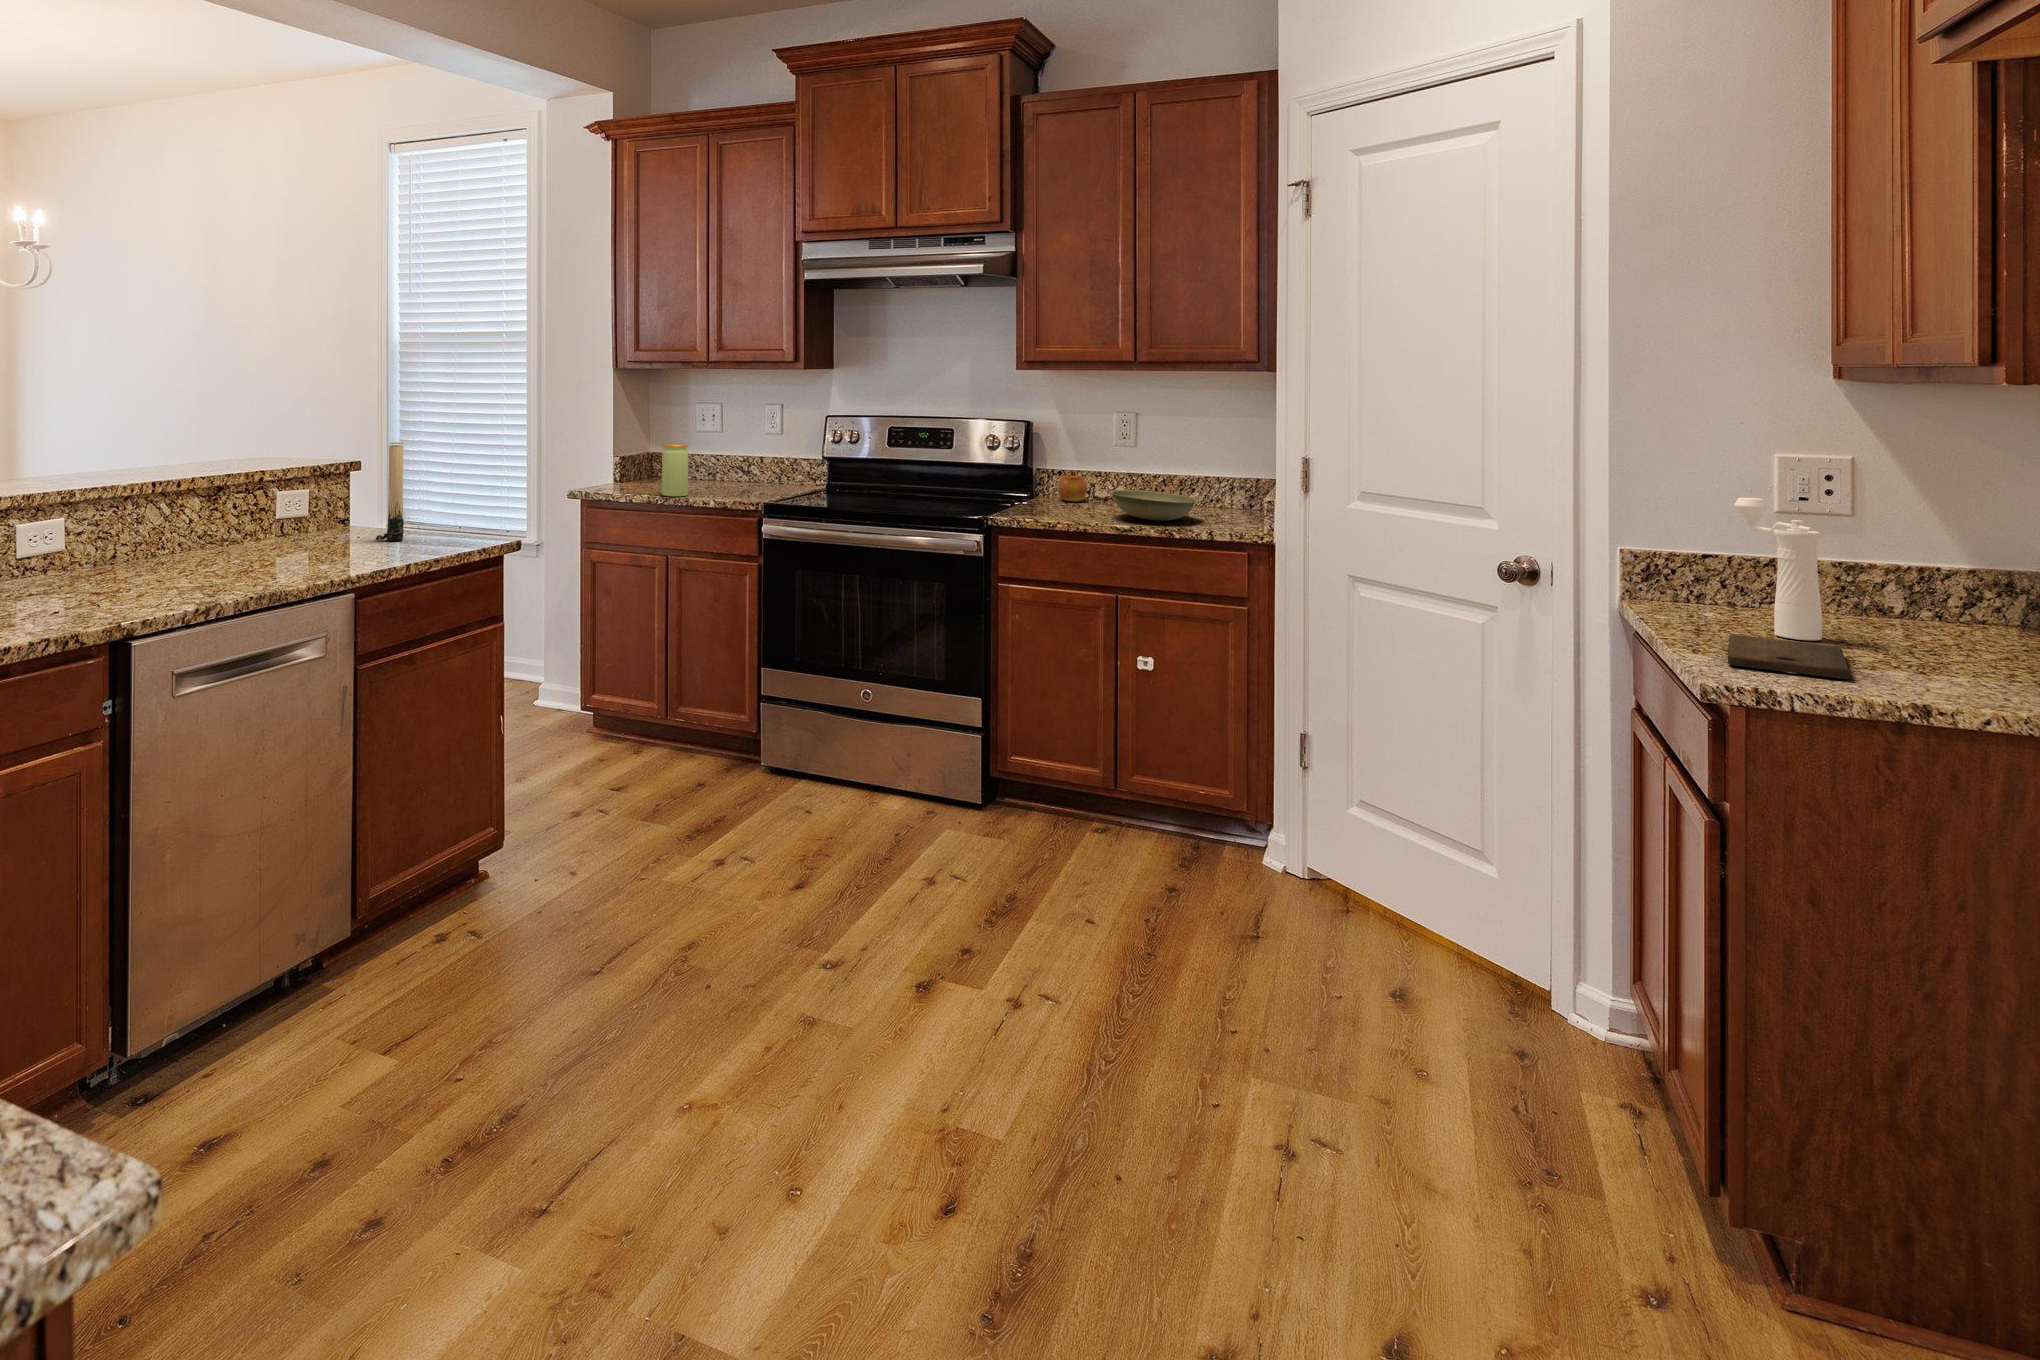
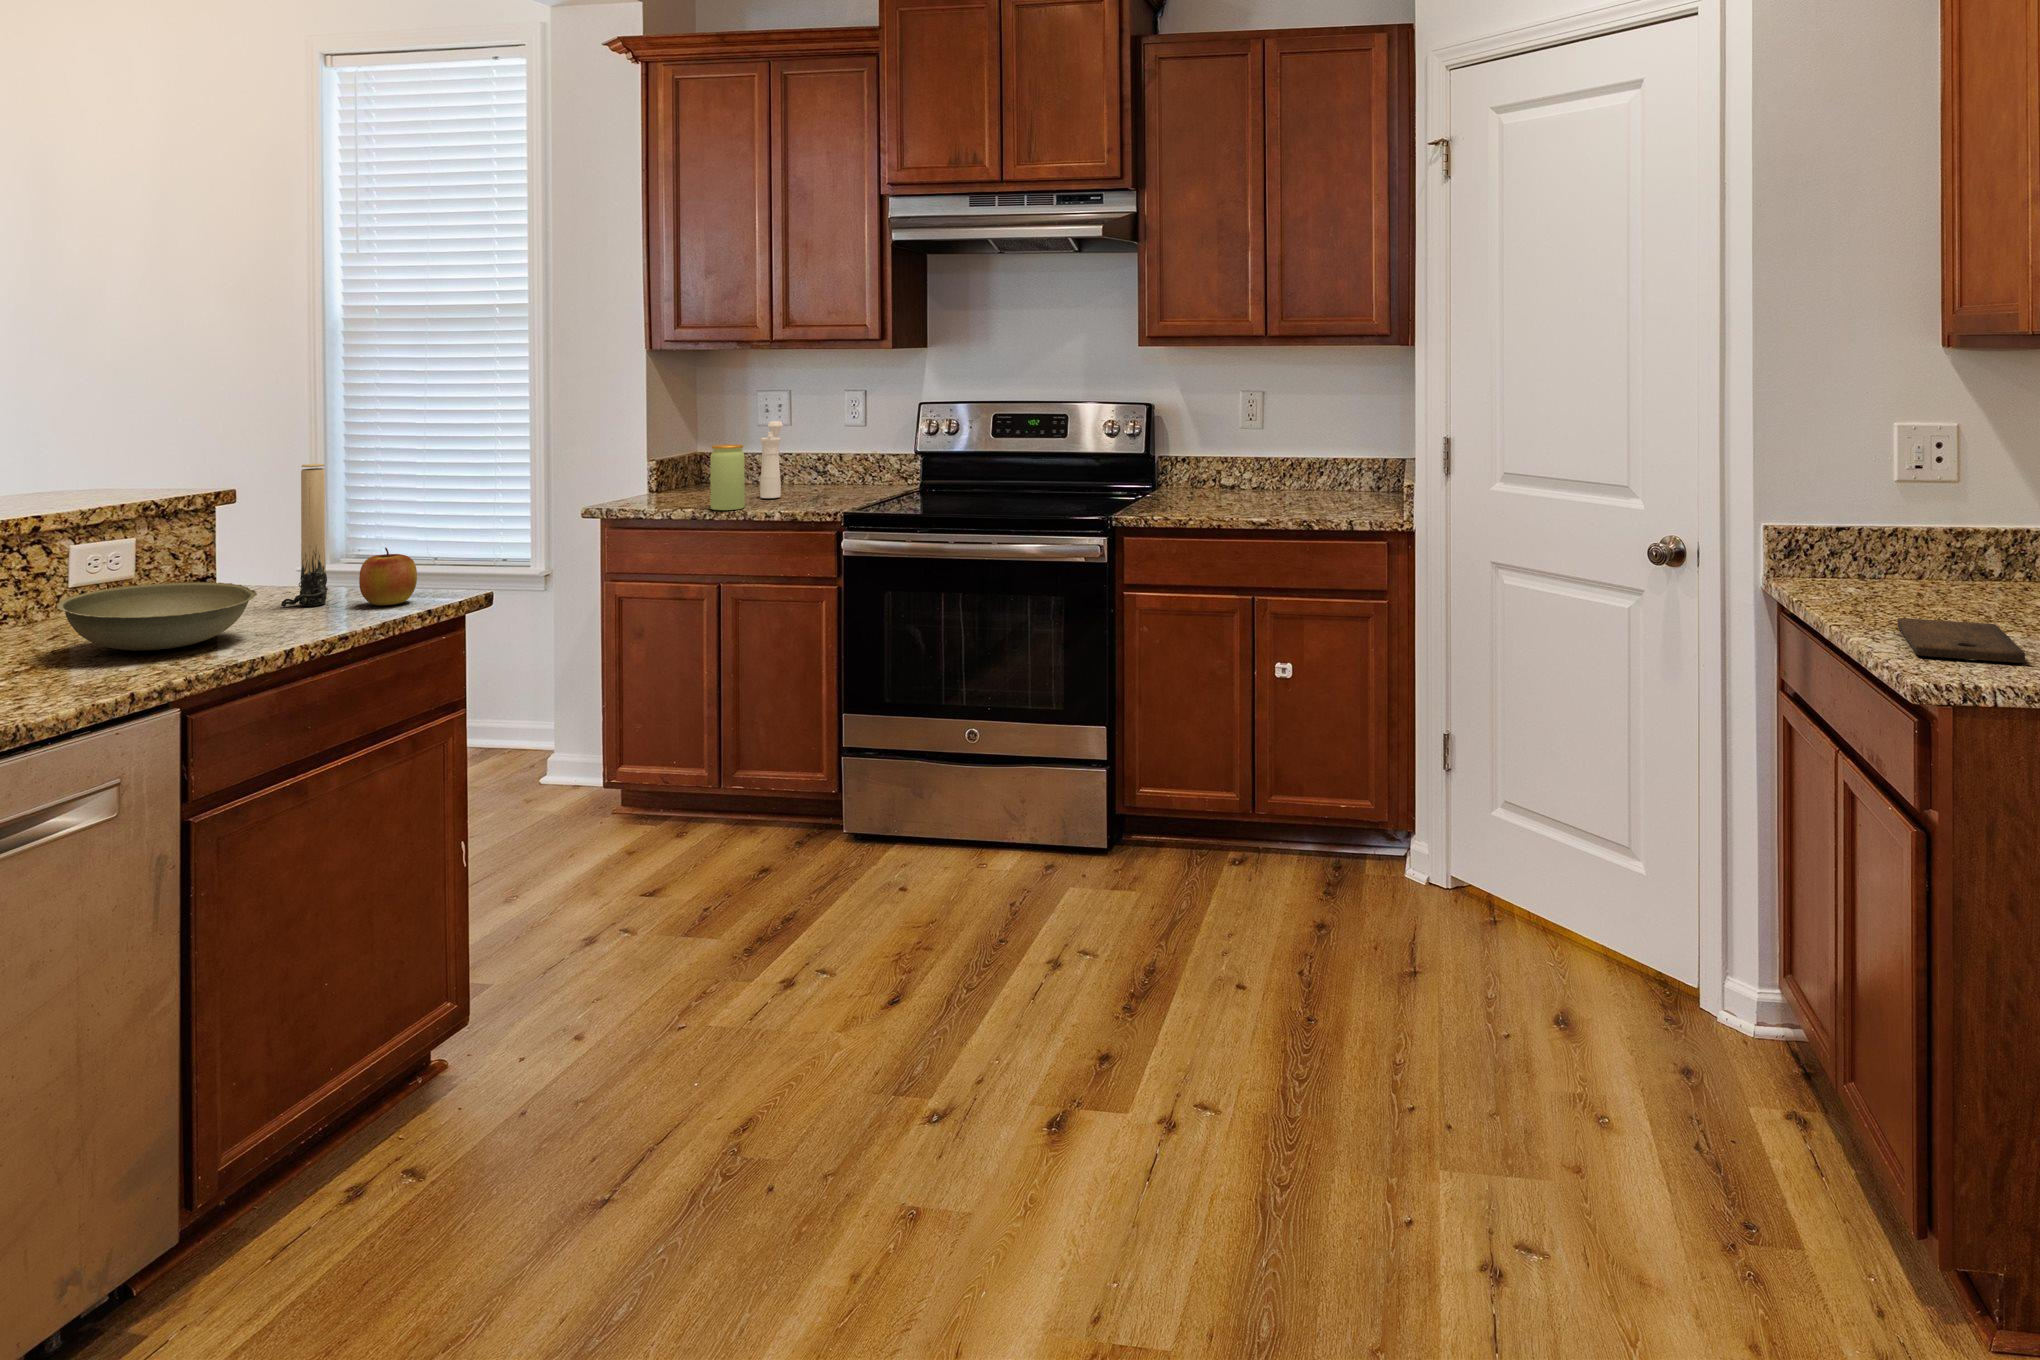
apple: present [1058,471,1087,501] -> present [359,548,417,605]
bowl: present [1110,490,1198,521] -> present [57,581,257,651]
pepper mill: present [1734,498,1822,640] -> present [760,421,783,498]

